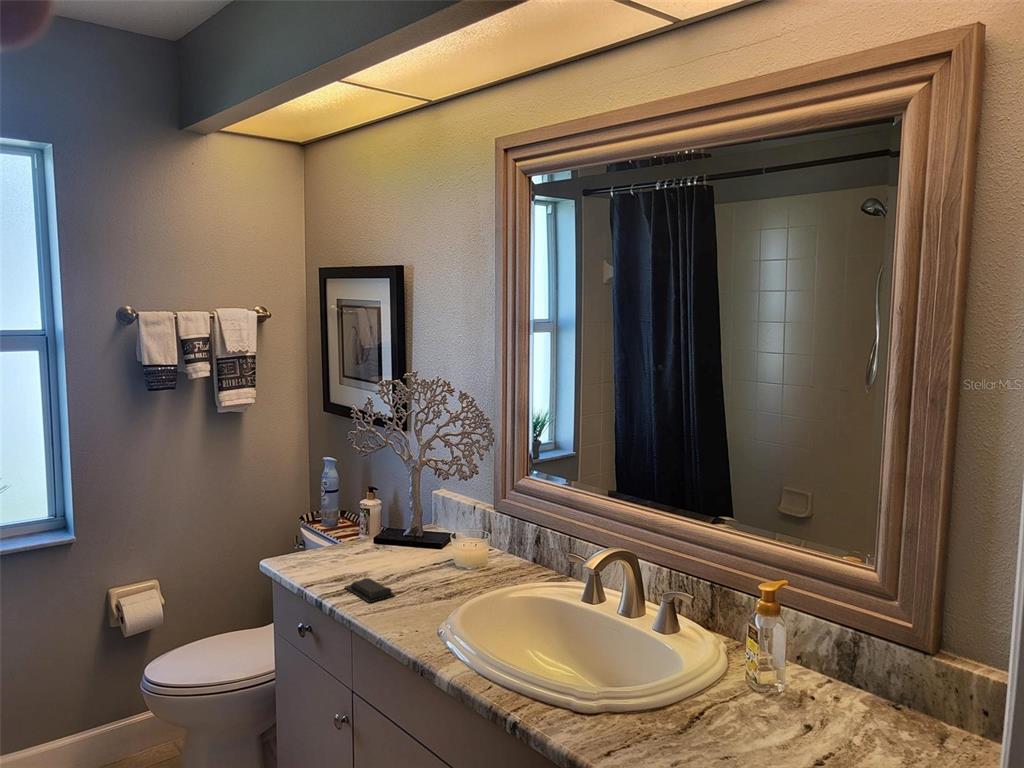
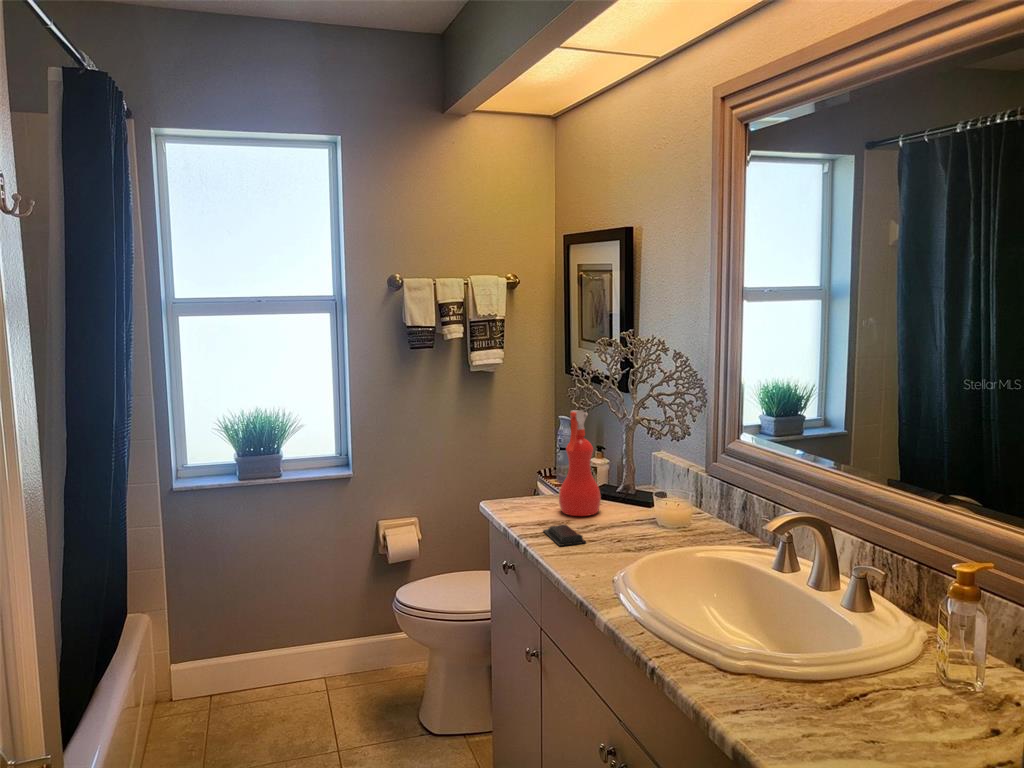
spray bottle: none [352,457,396,567] -> present [559,411,601,516]

